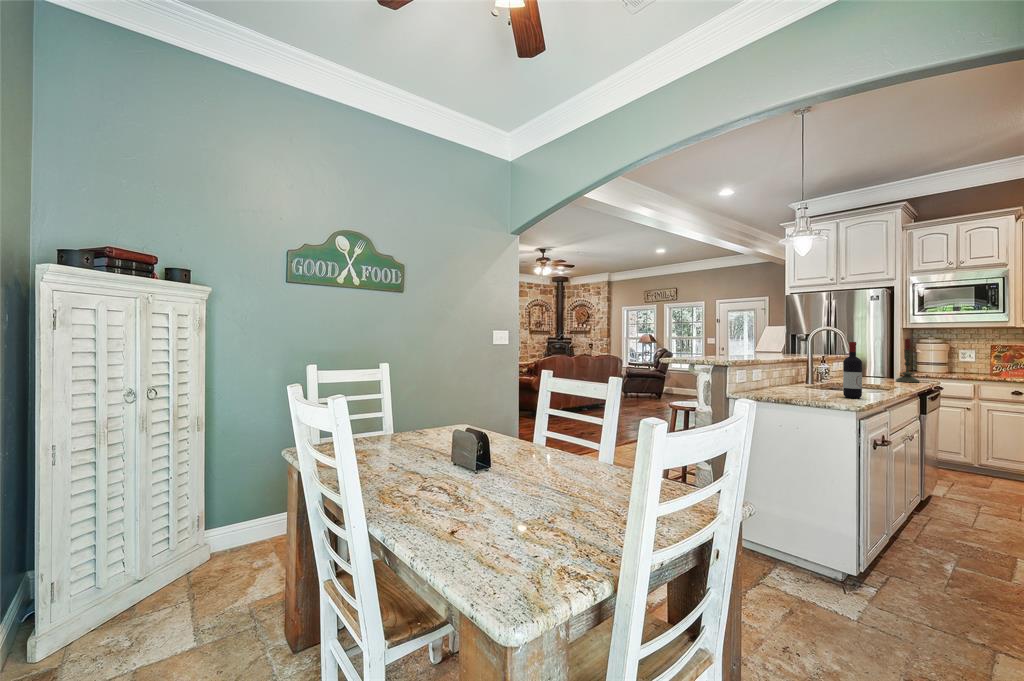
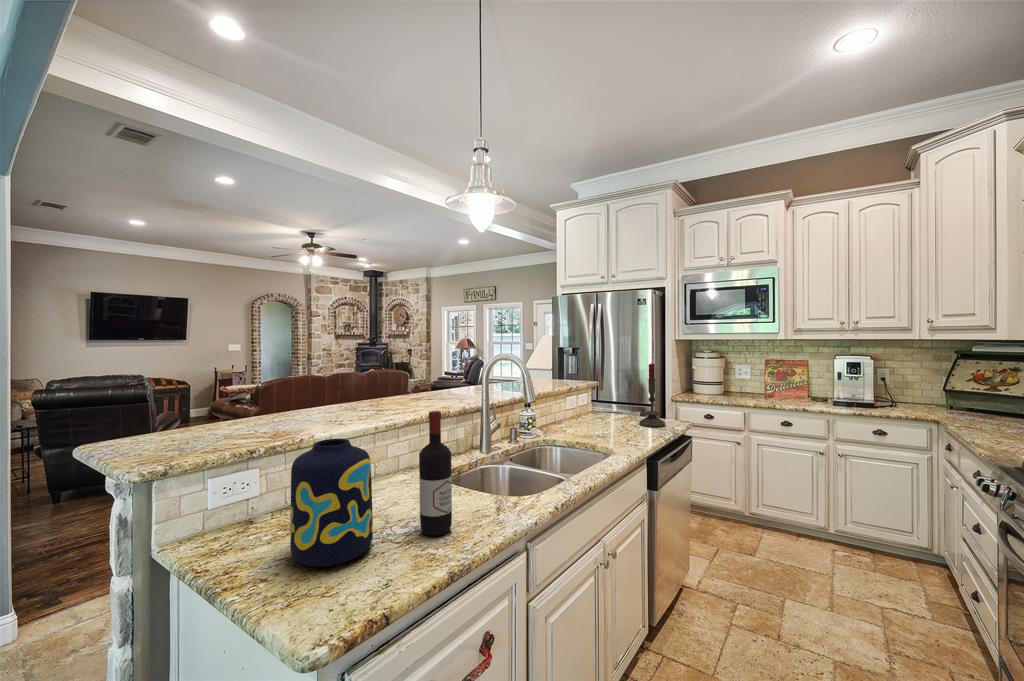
vase: none [796,351,836,400] -> present [290,439,373,567]

